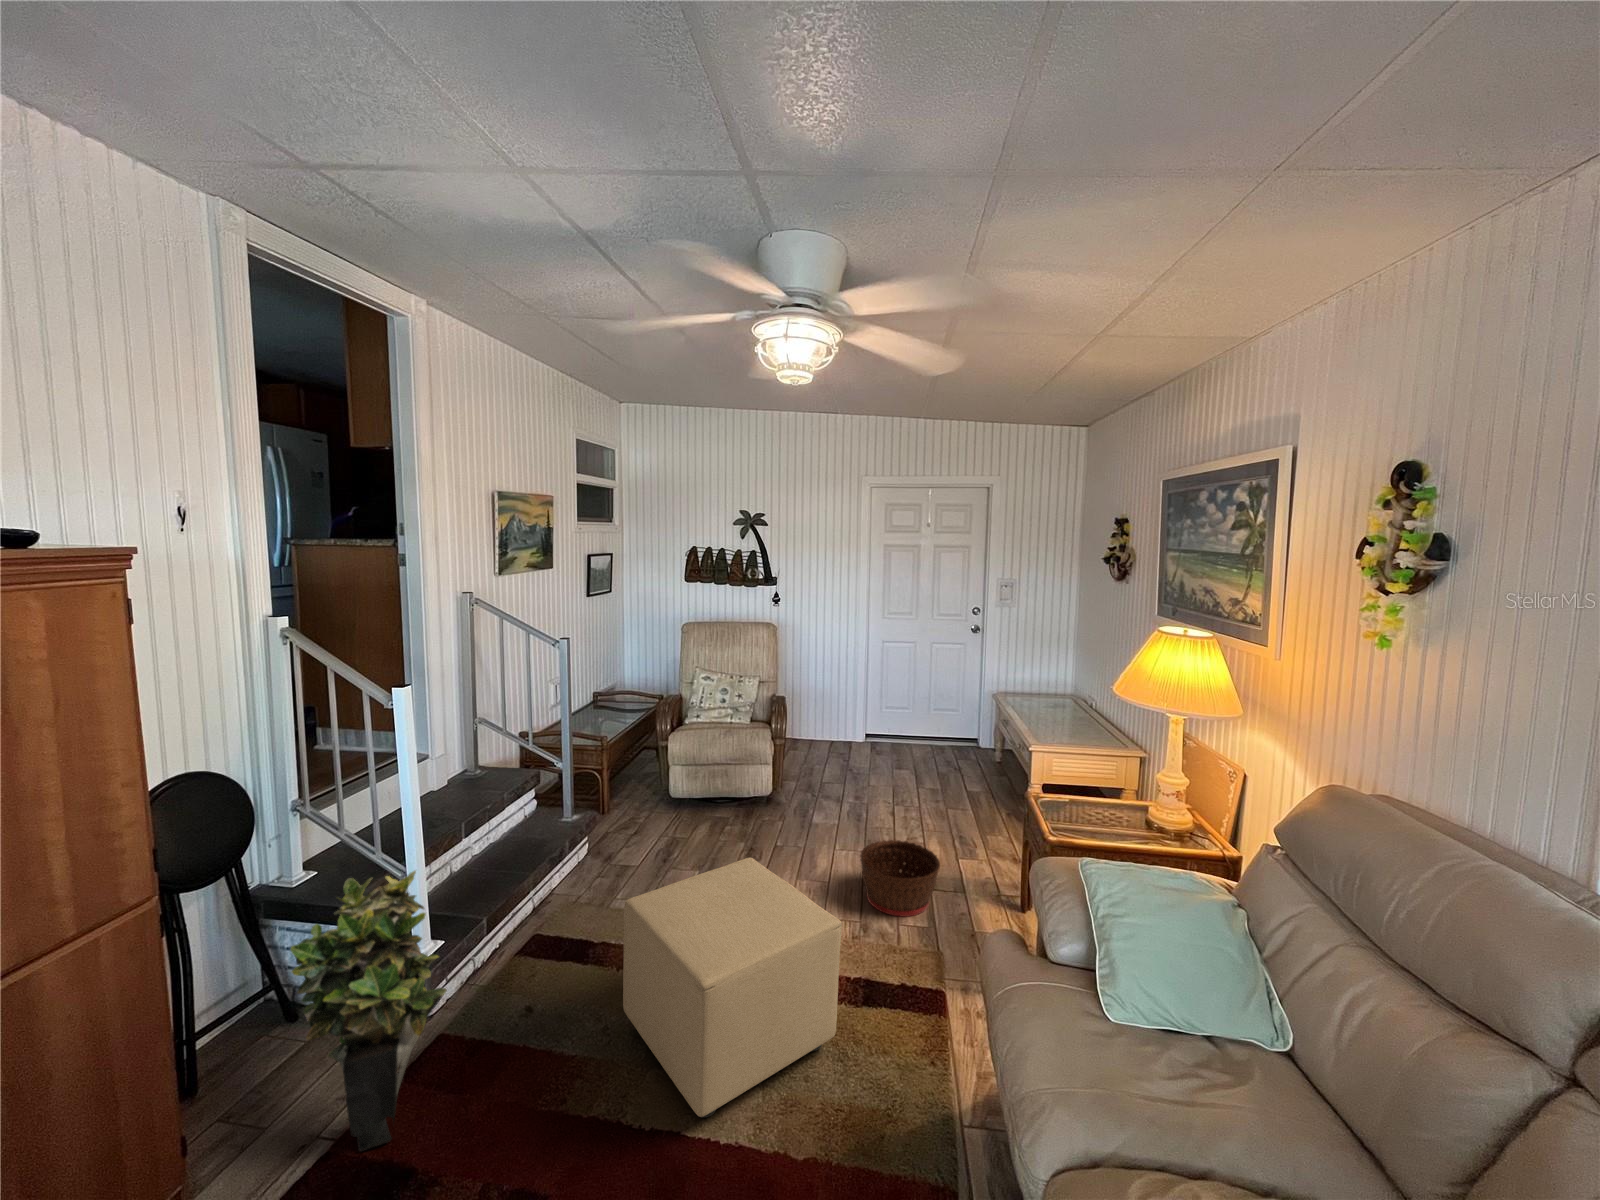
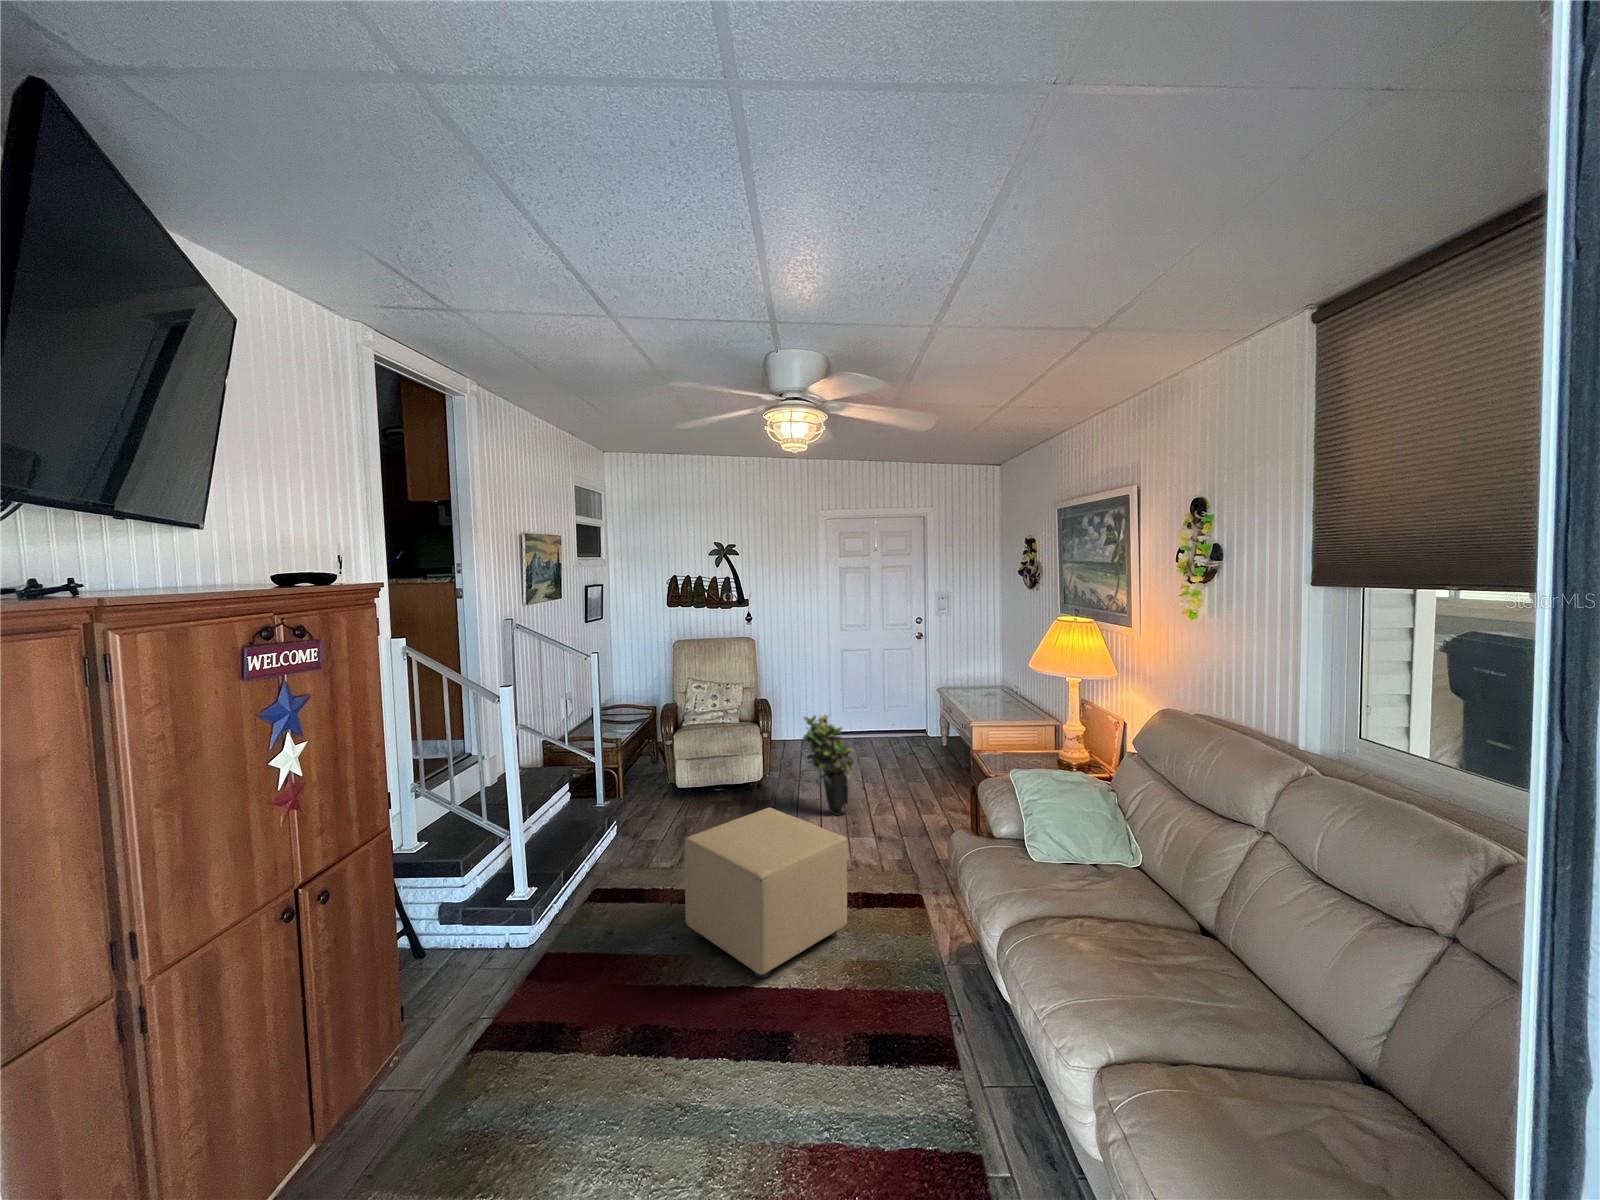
basket: present [860,840,940,917] -> none [846,800,909,855]
potted plant: present [291,871,447,1151] -> present [803,715,855,816]

